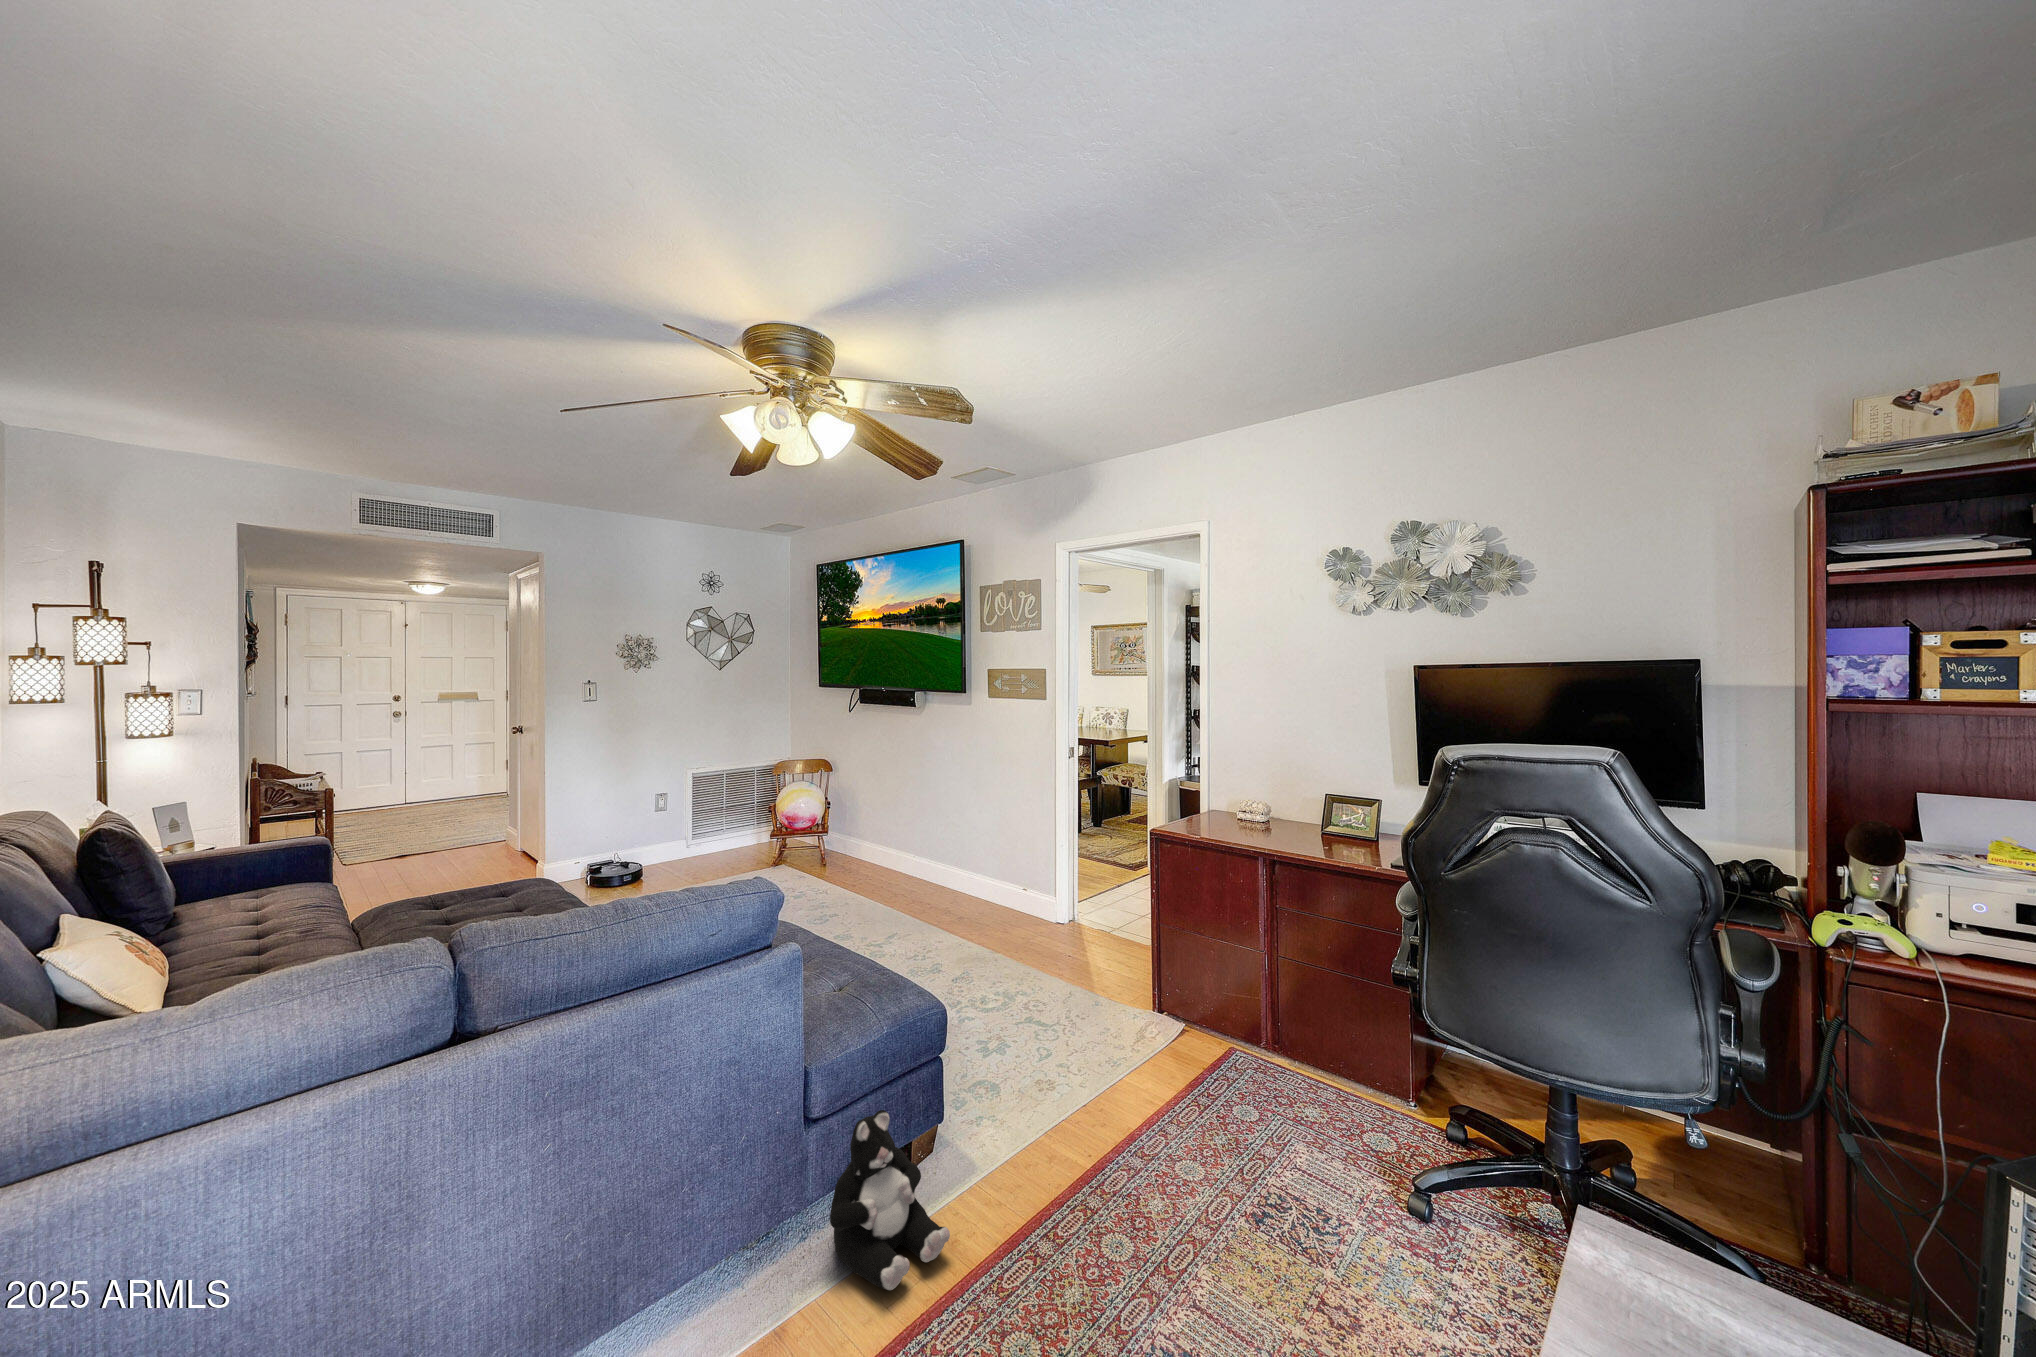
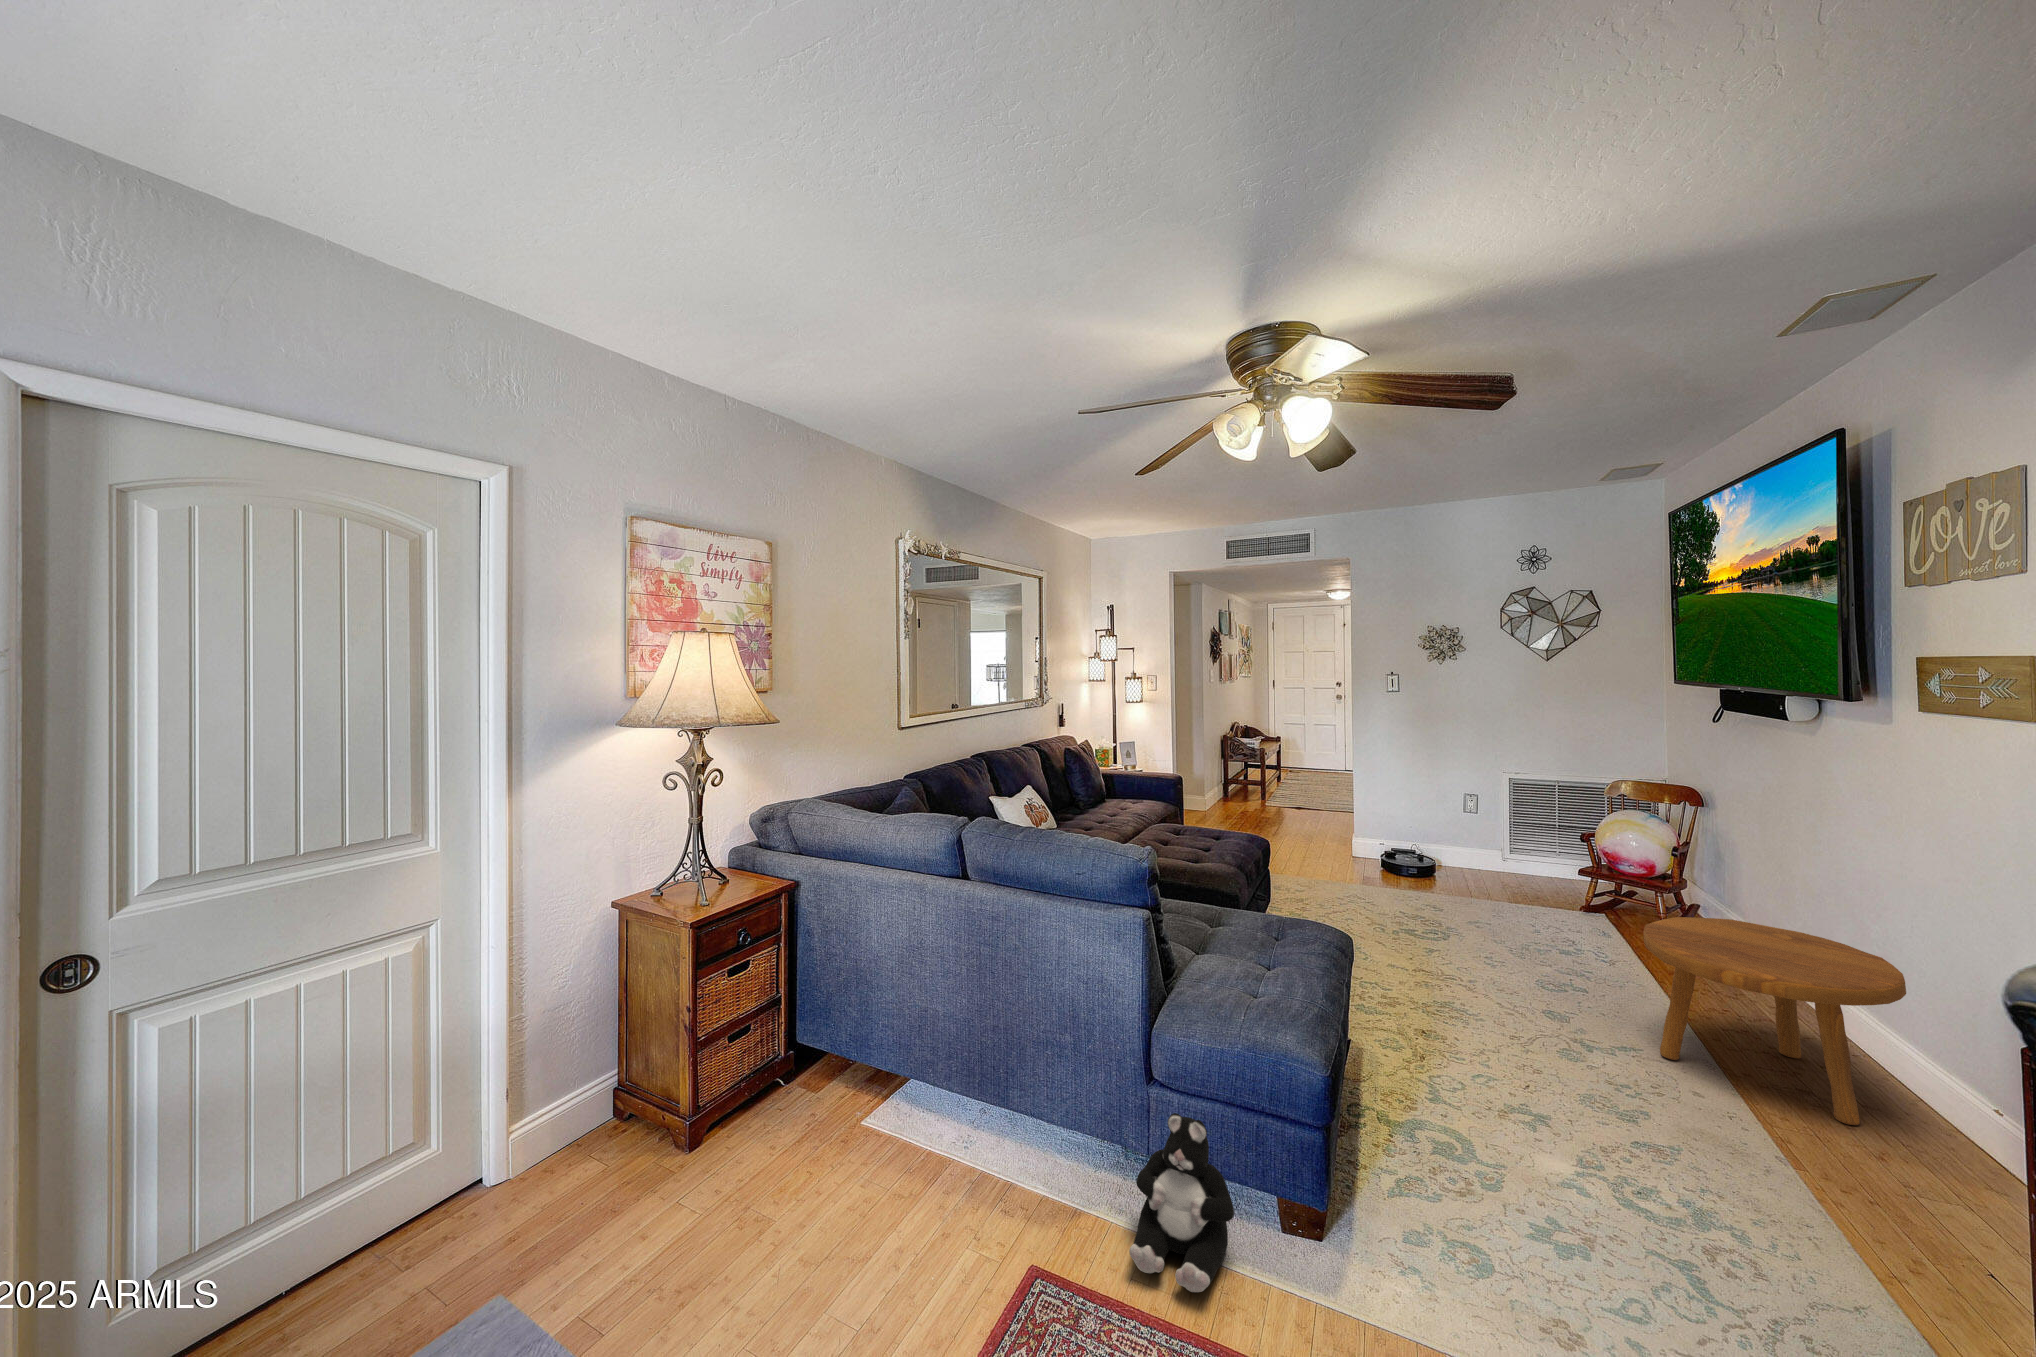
footstool: none [898,833,1007,935] -> present [1644,917,1906,1125]

